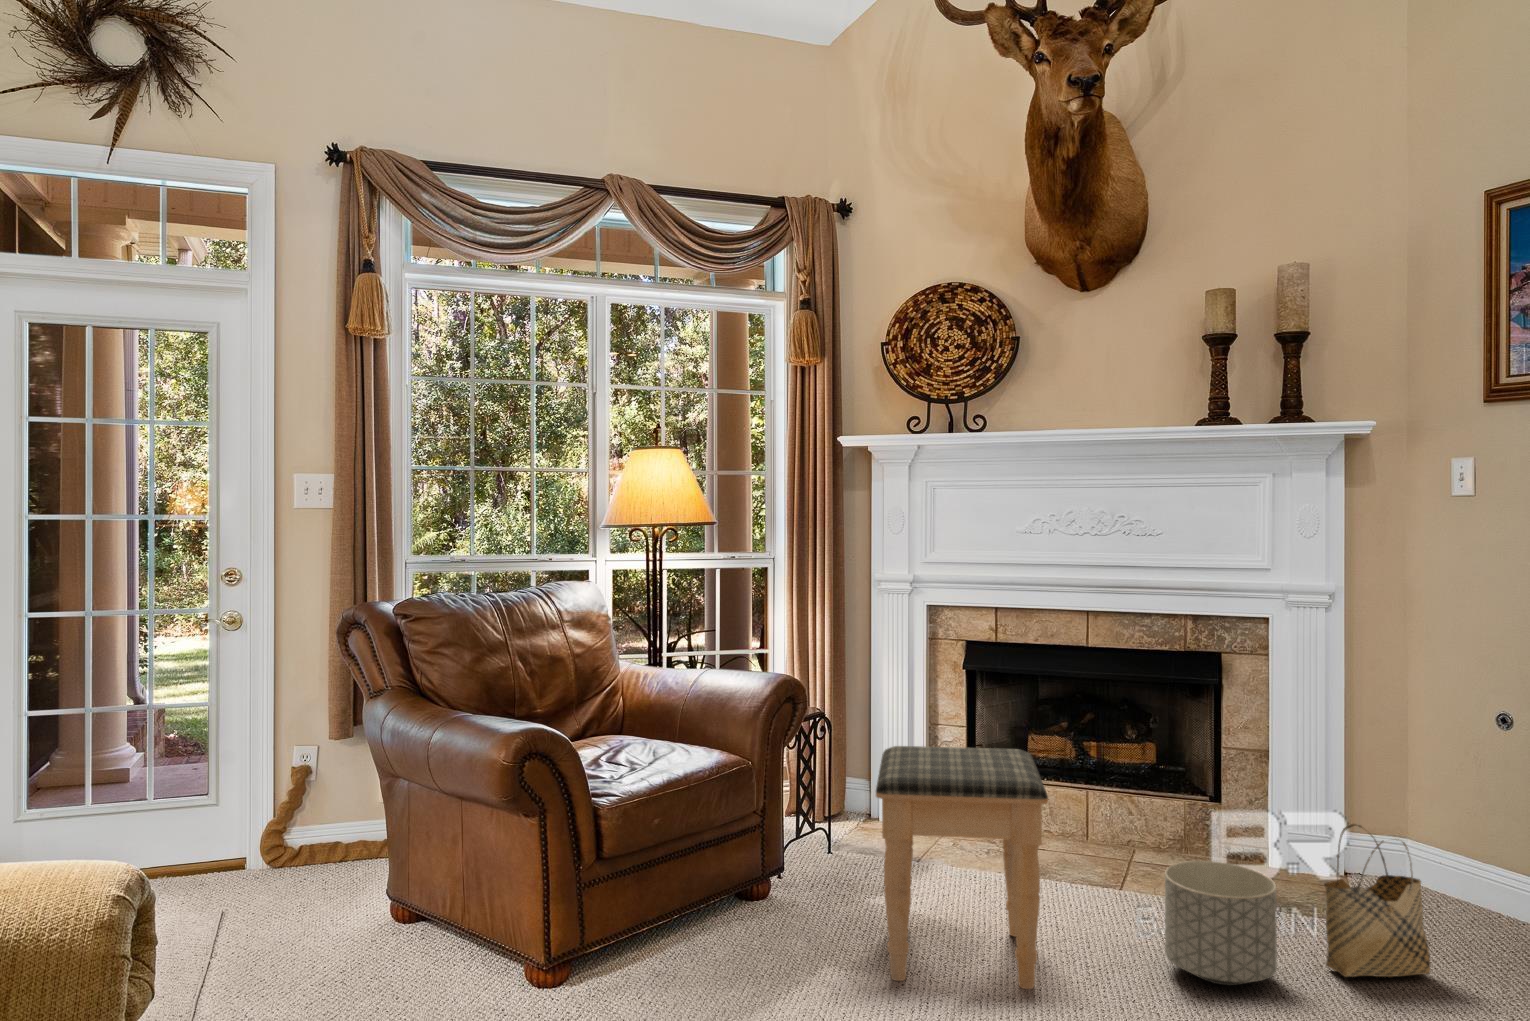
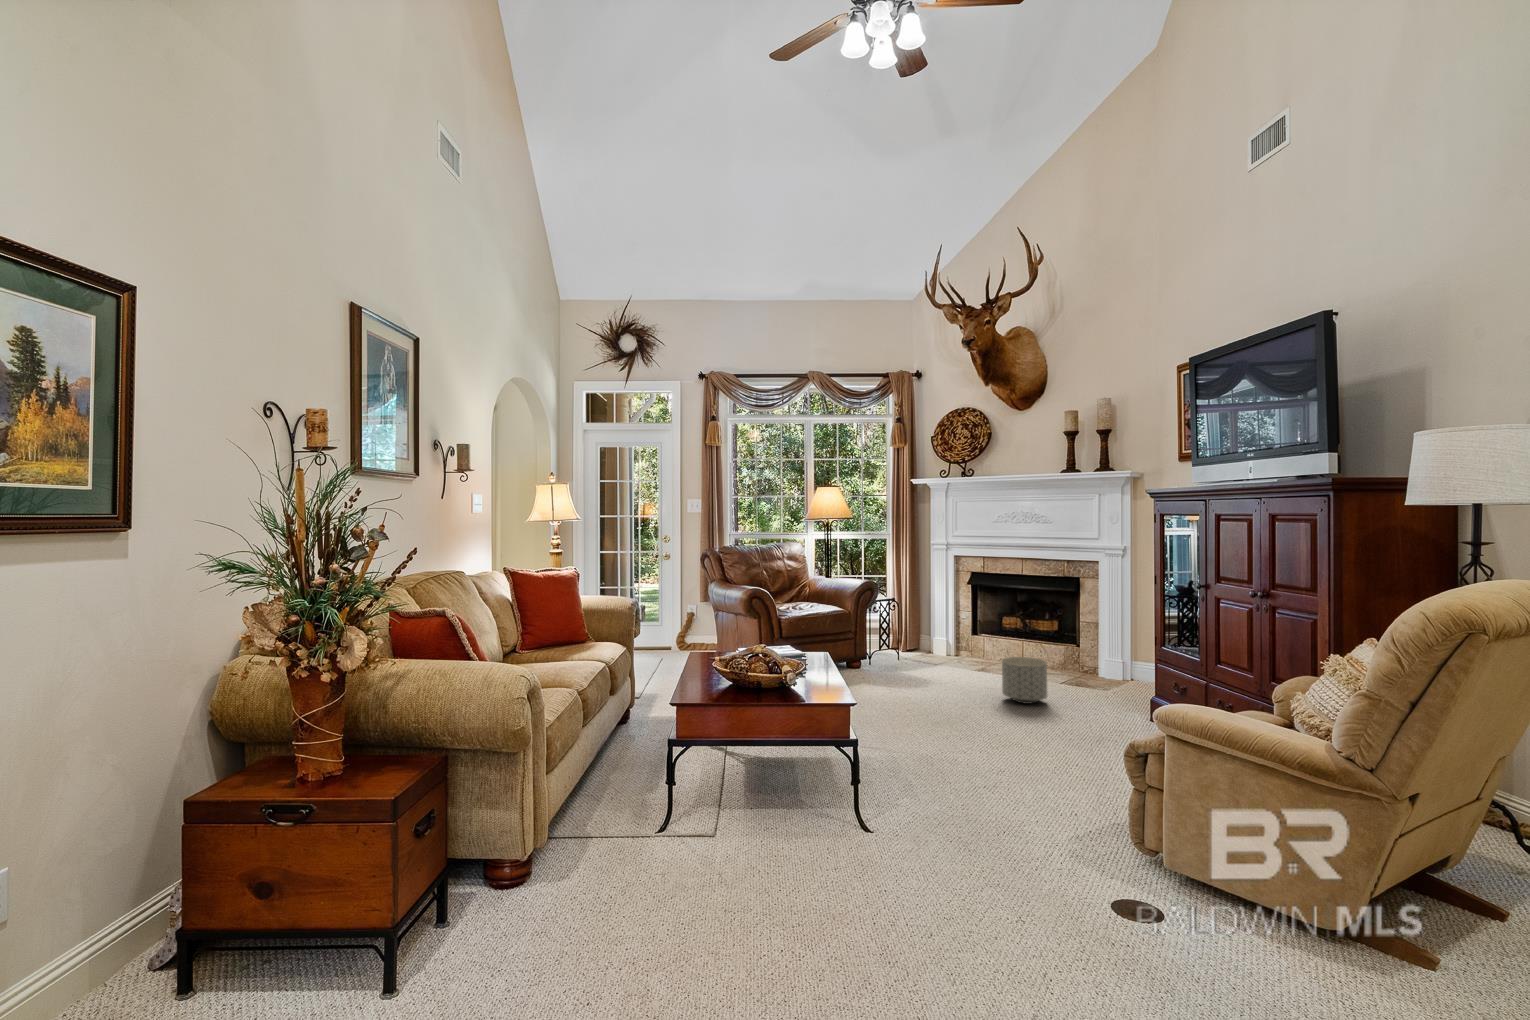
footstool: present [876,746,1048,989] -> none [882,607,960,698]
woven basket: present [1324,824,1430,977] -> none [1072,644,1120,708]

